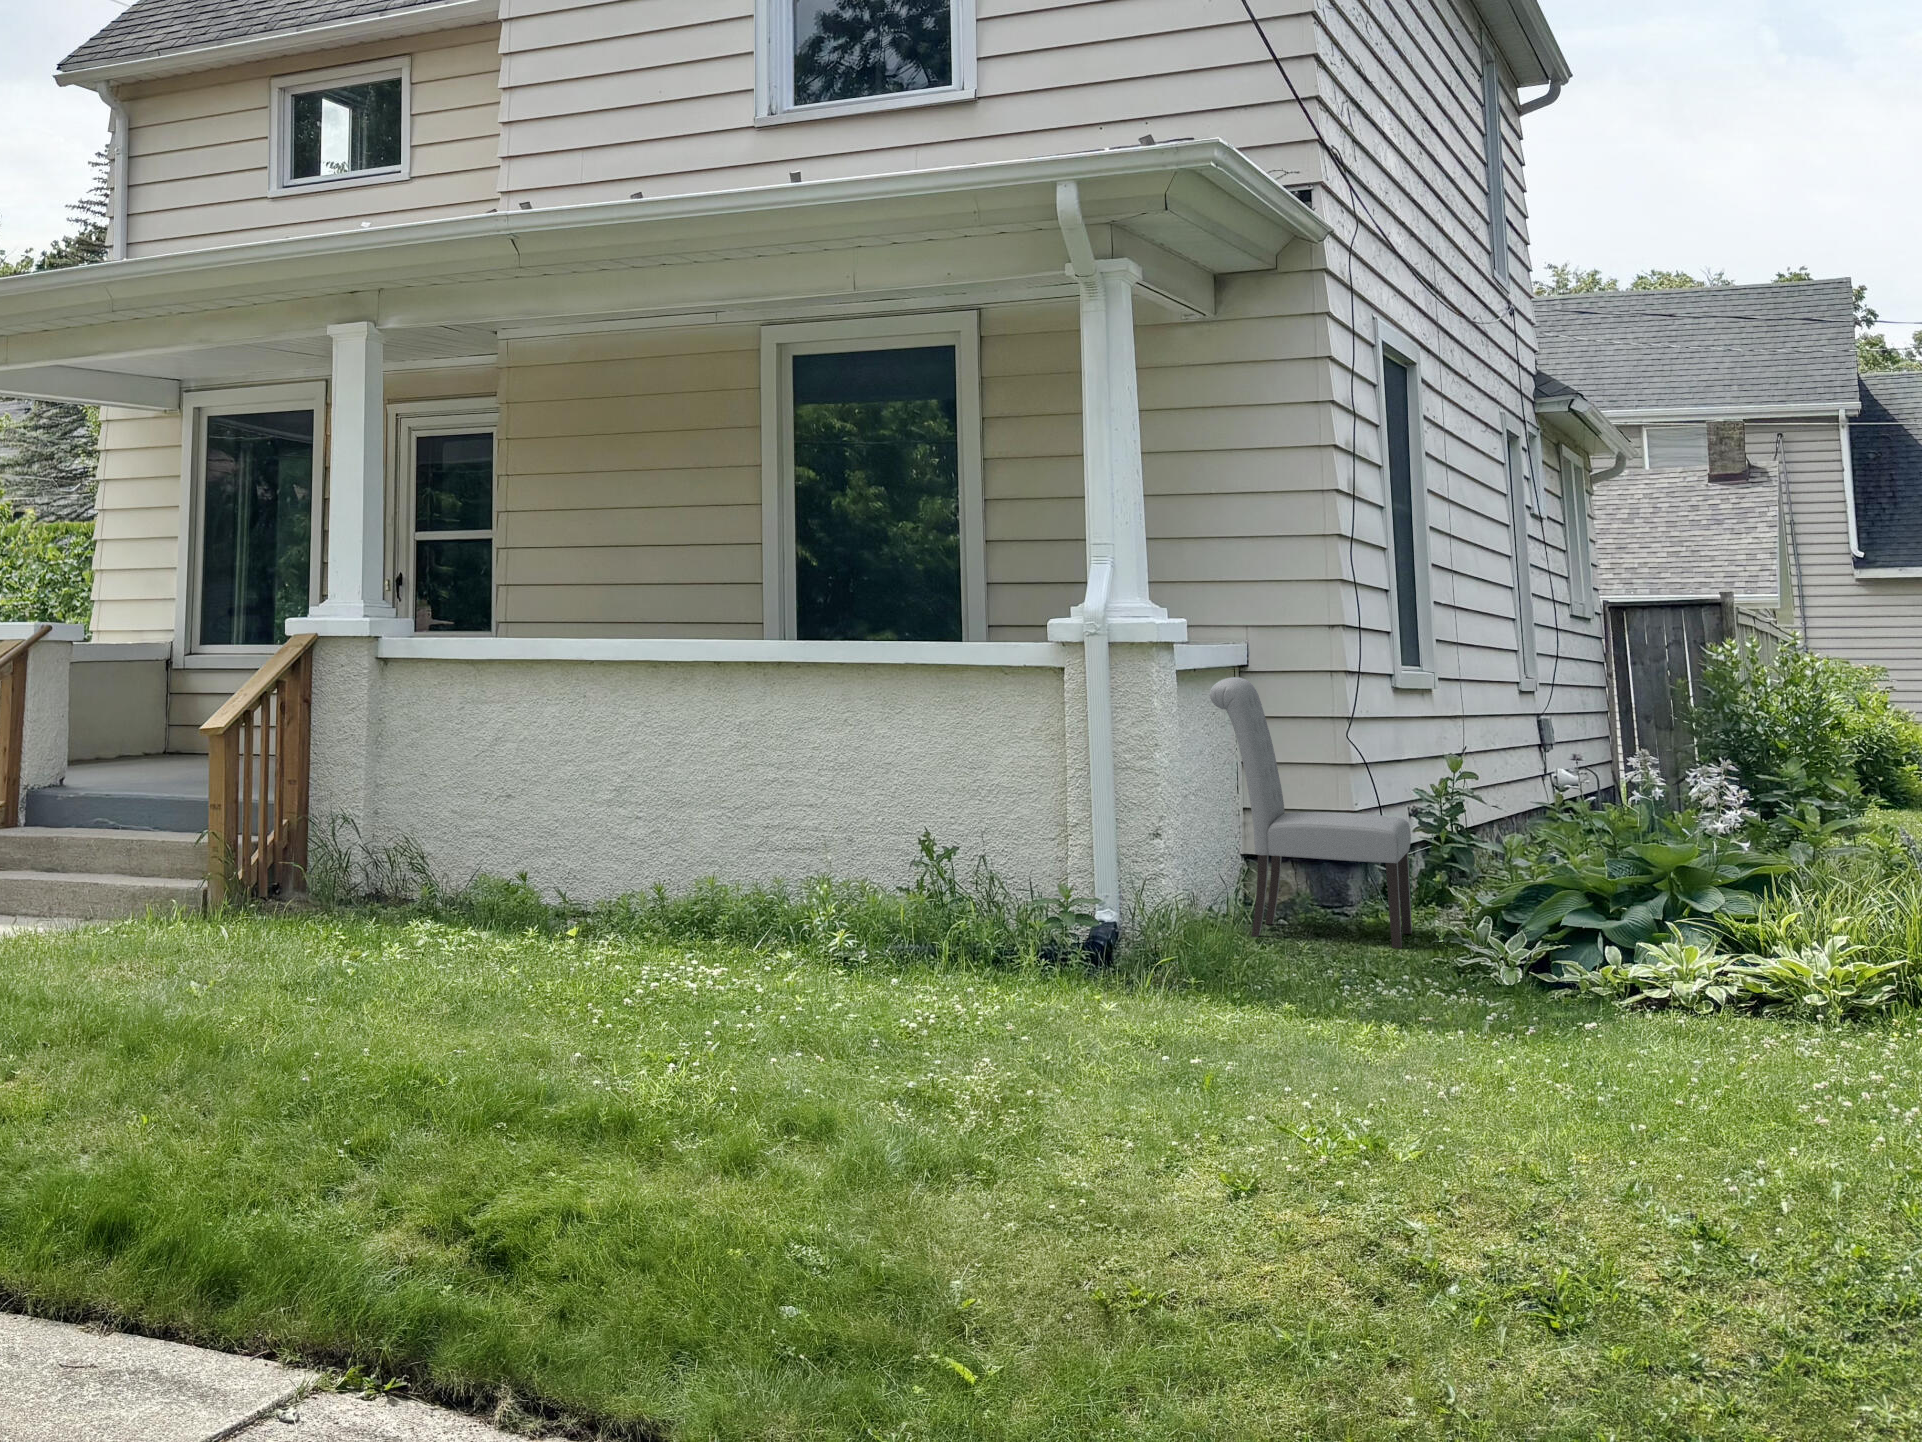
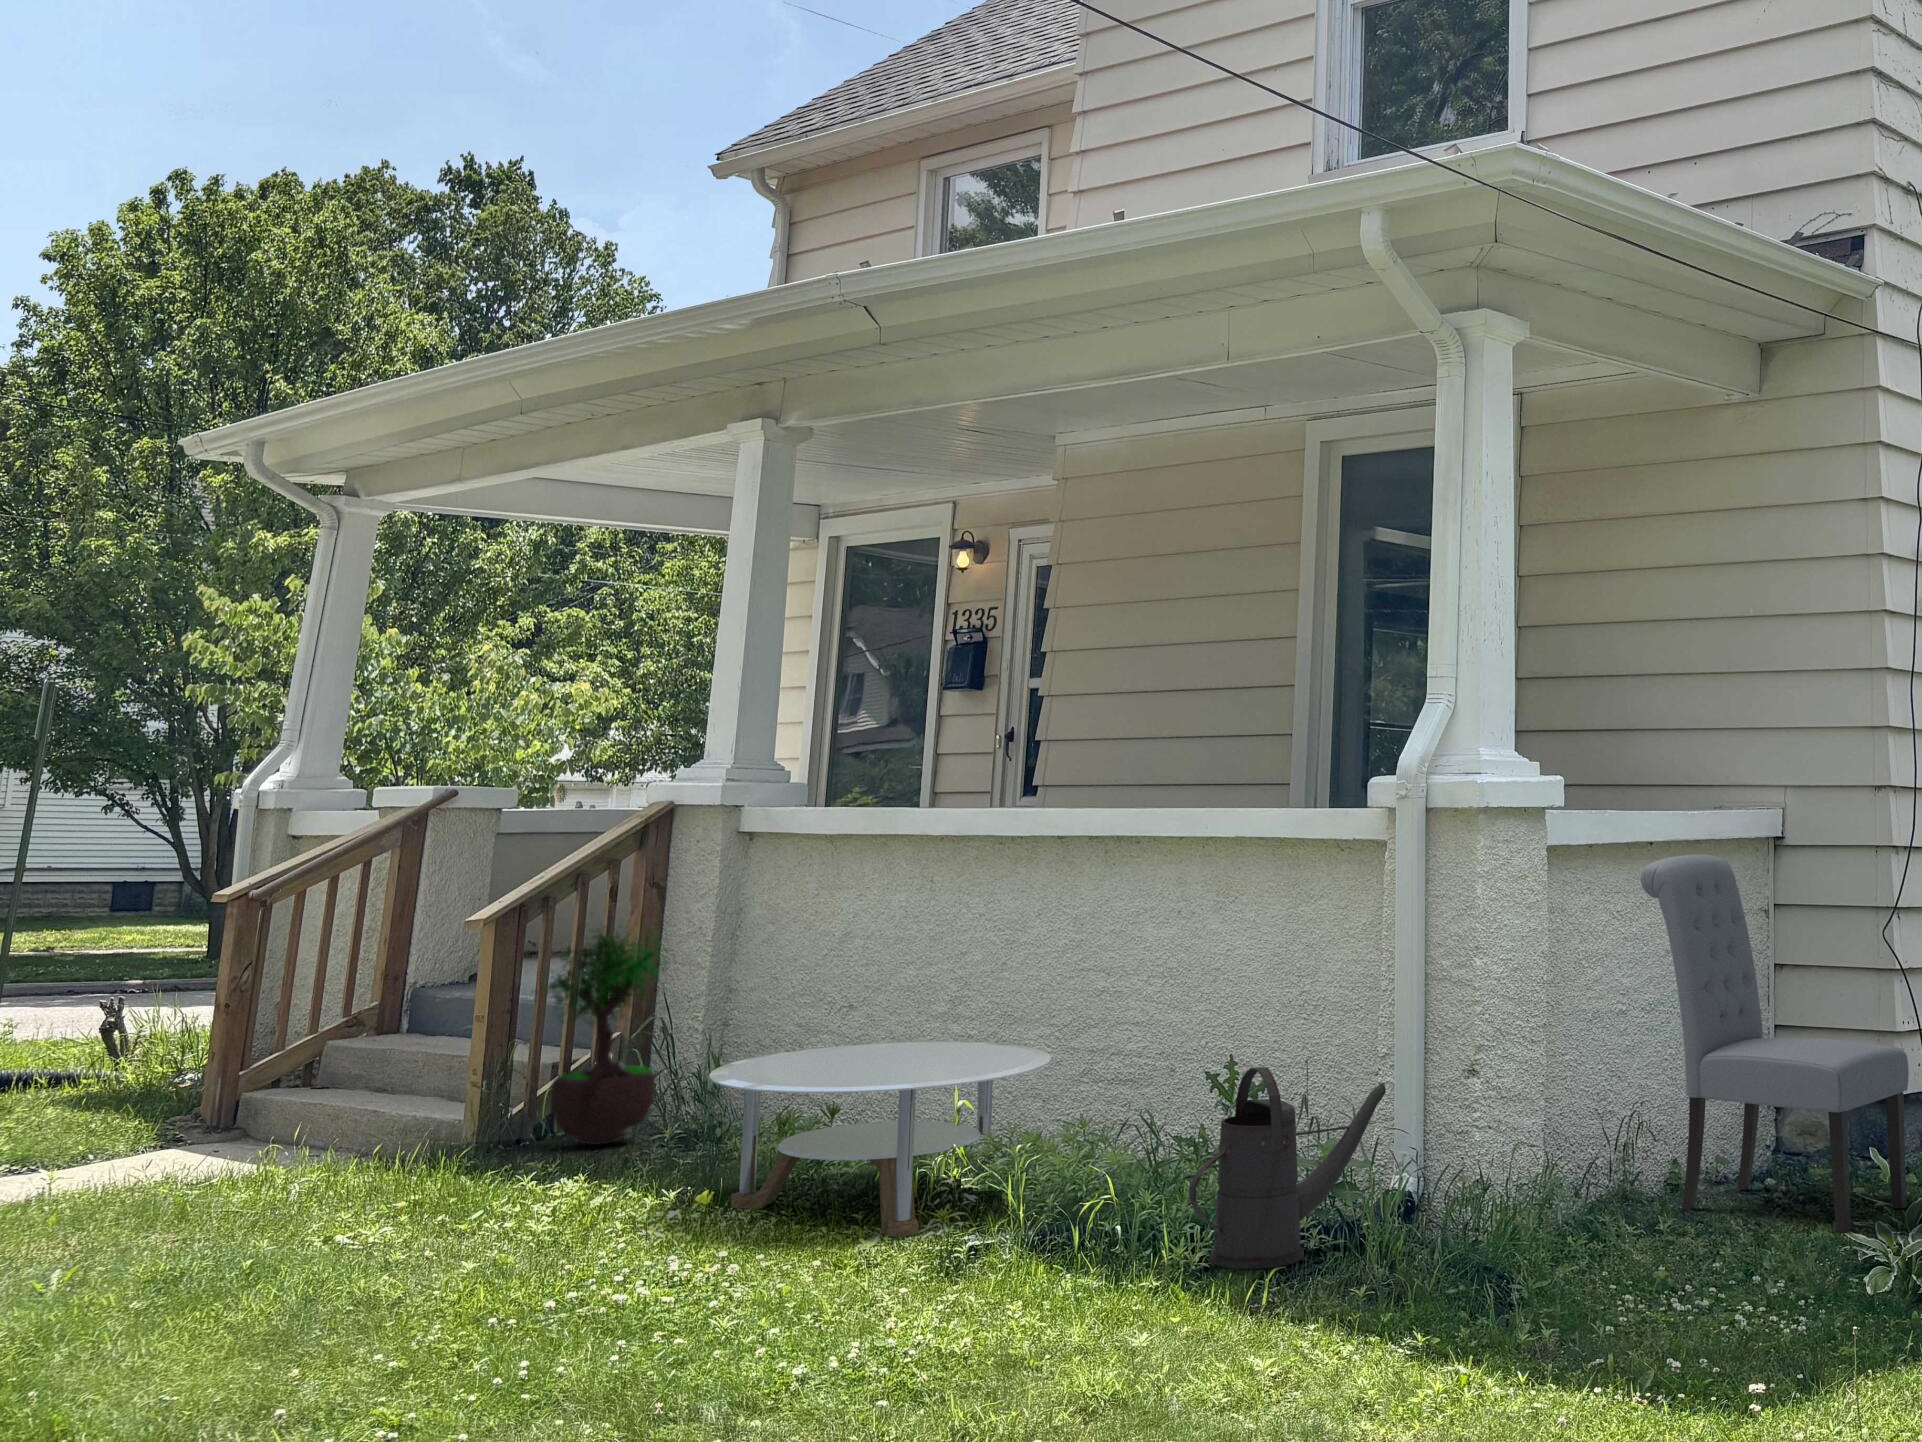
potted tree: none [266,721,367,904] -> present [540,923,667,1145]
round table: none [519,820,773,958] -> present [709,1042,1051,1237]
watering can: none [978,831,1075,974] -> present [1189,1067,1386,1269]

